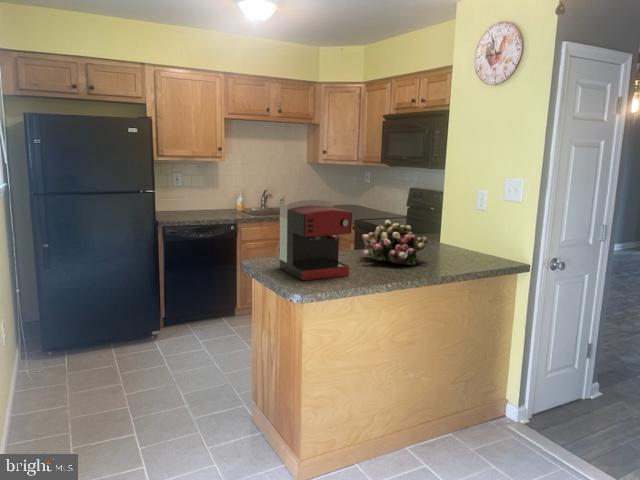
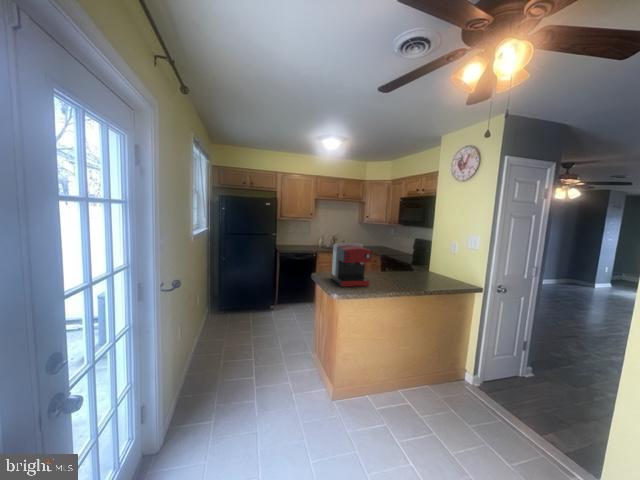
flower arrangement: present [362,220,427,265] -> none [379,256,418,283]

